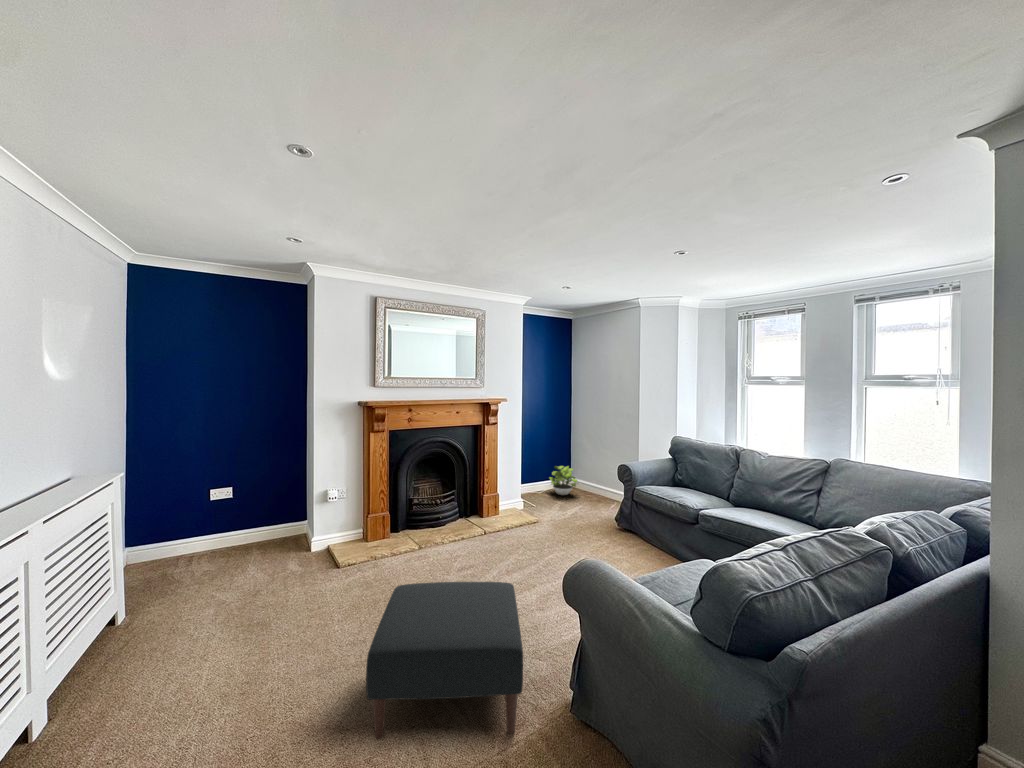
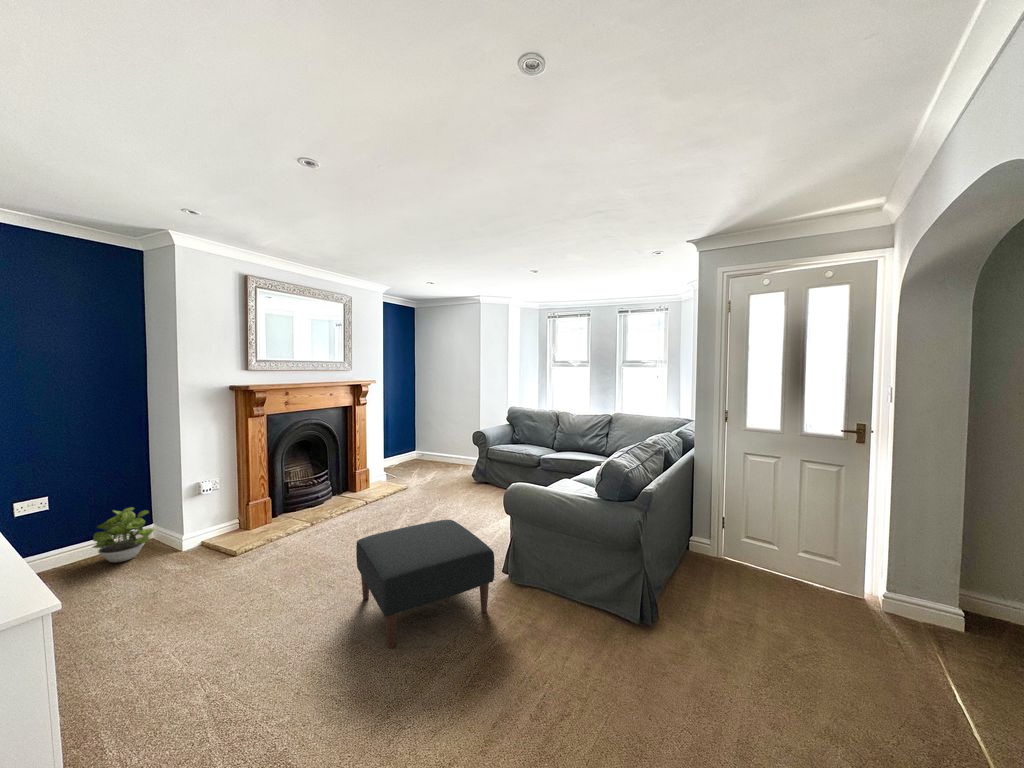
potted plant: present [549,466,577,495] -> present [93,507,154,562]

